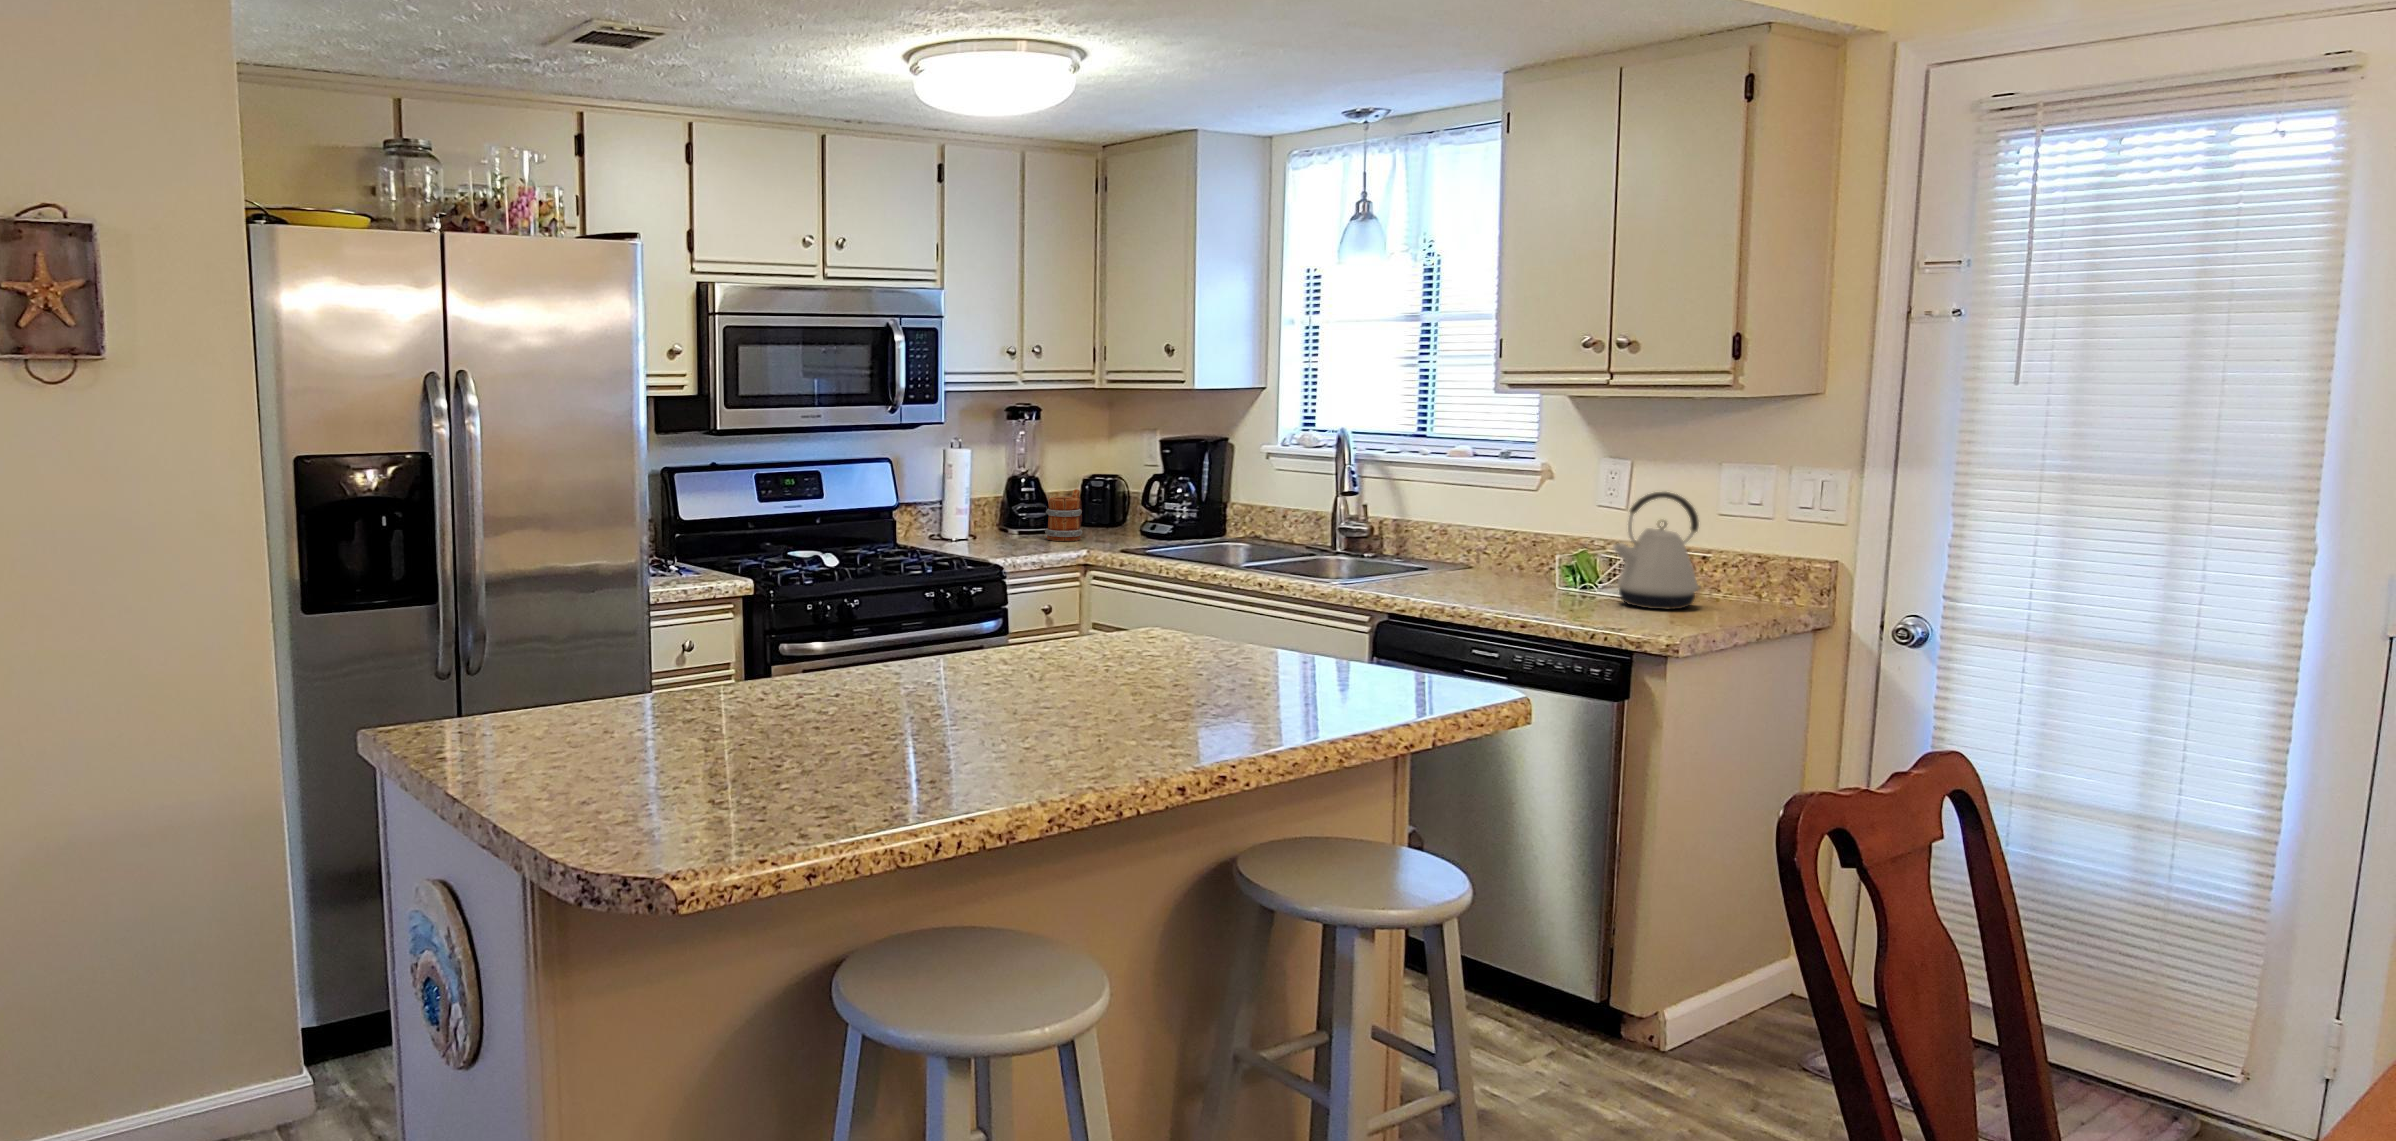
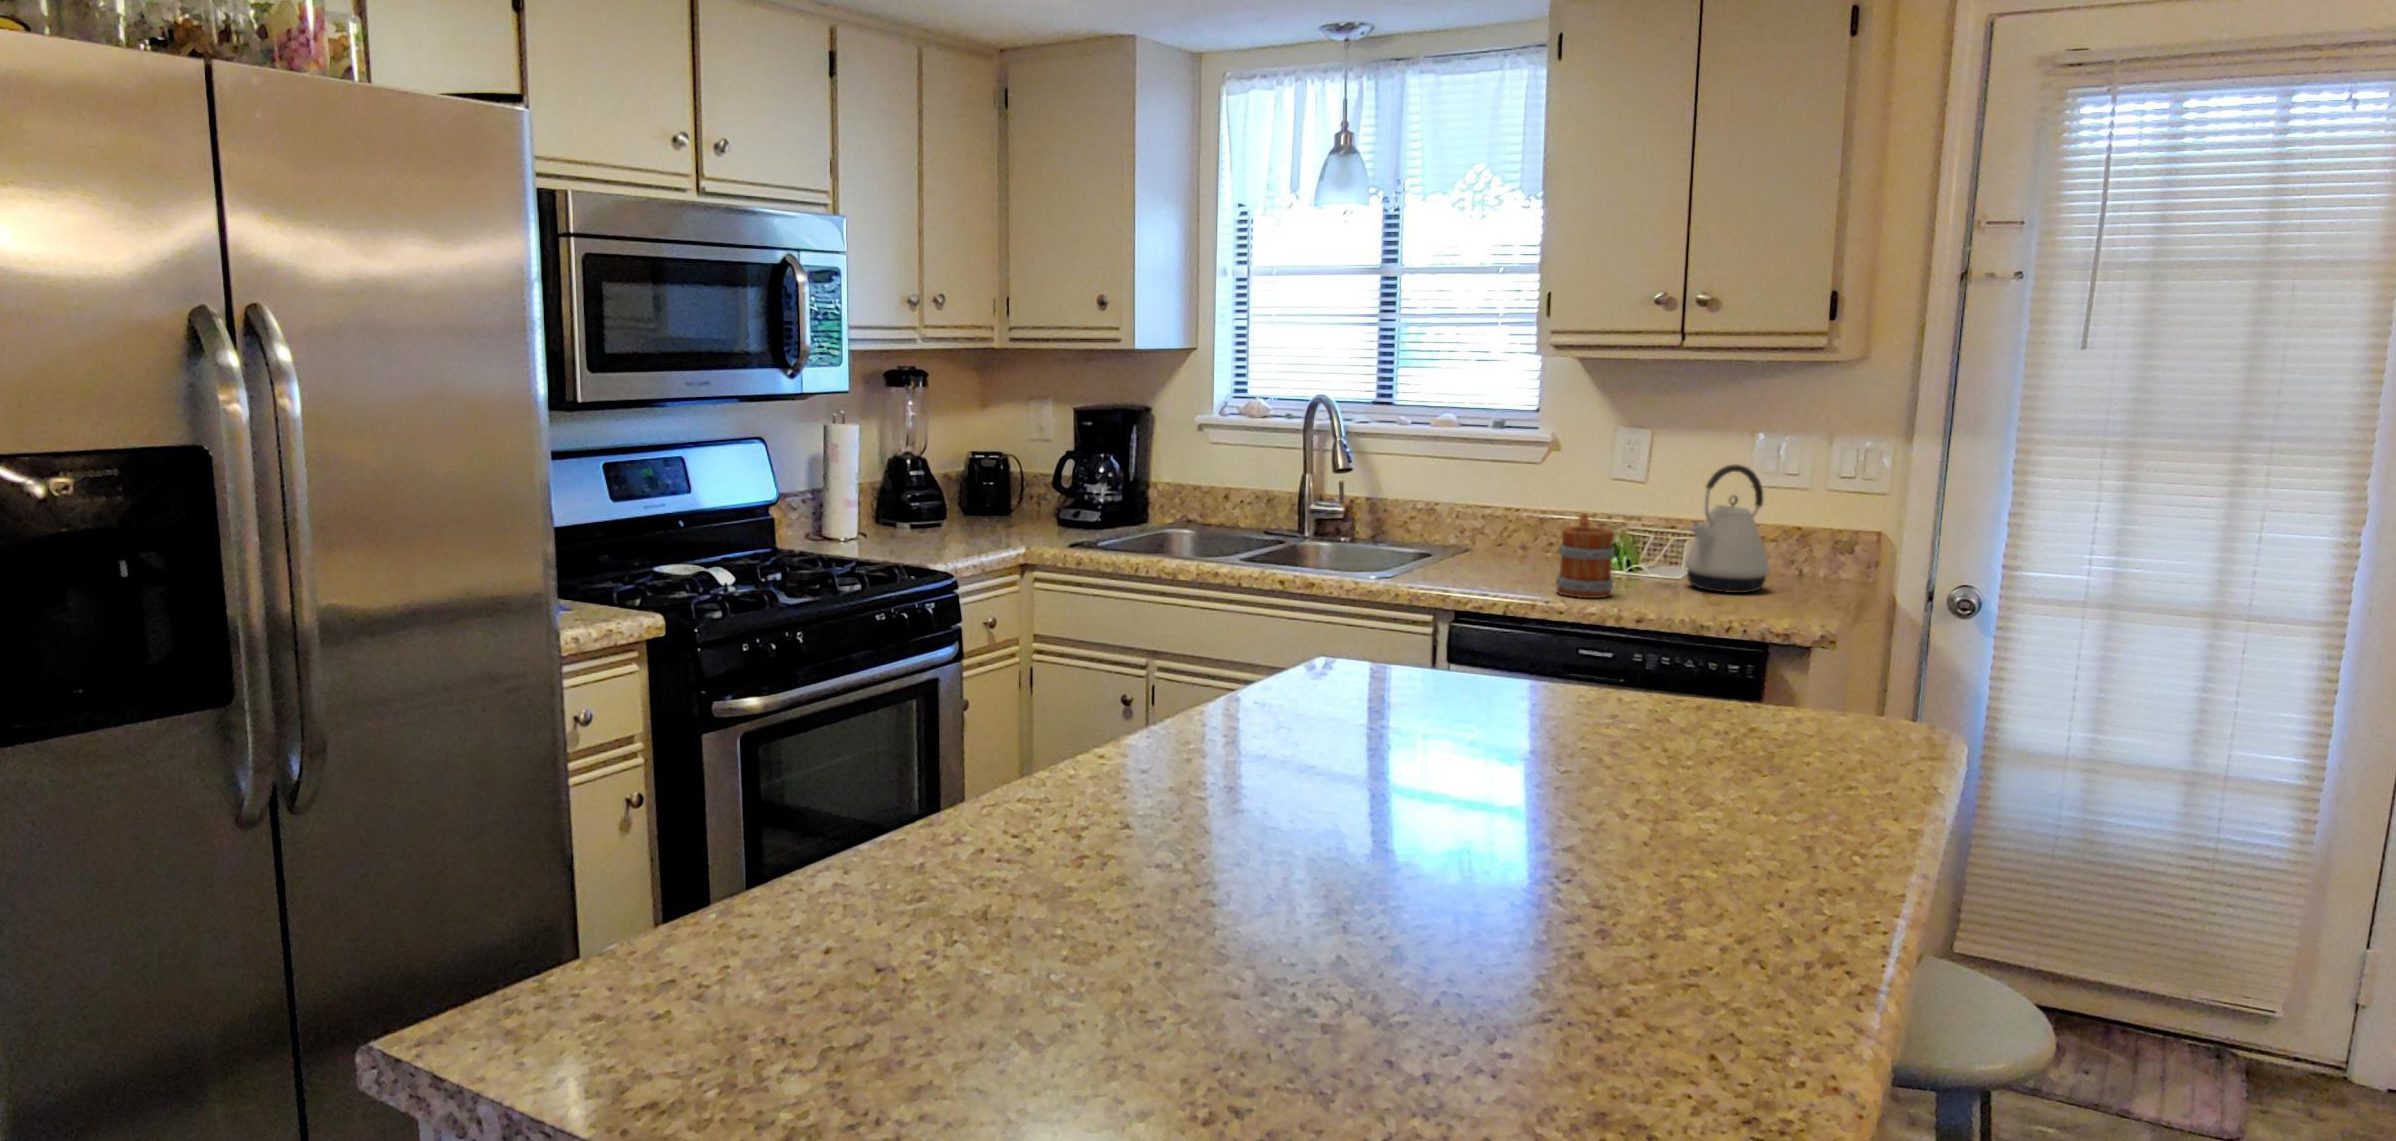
mug: present [1045,489,1082,541] -> present [1556,513,1614,598]

